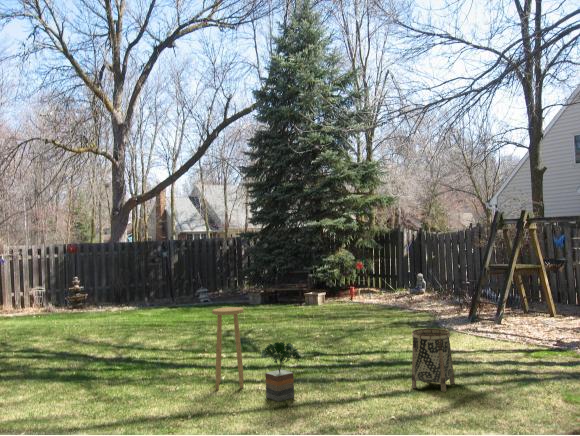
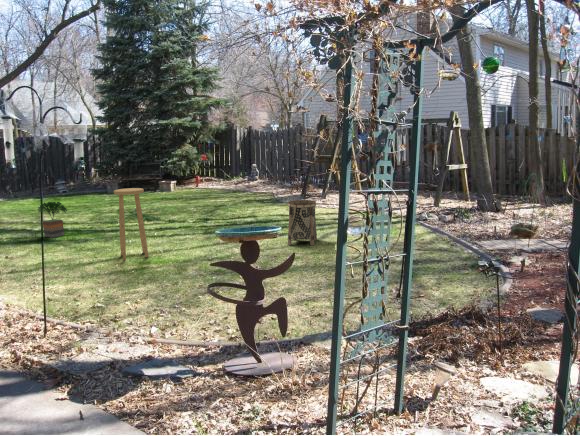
potted tree: present [261,342,301,402] -> present [38,202,67,238]

